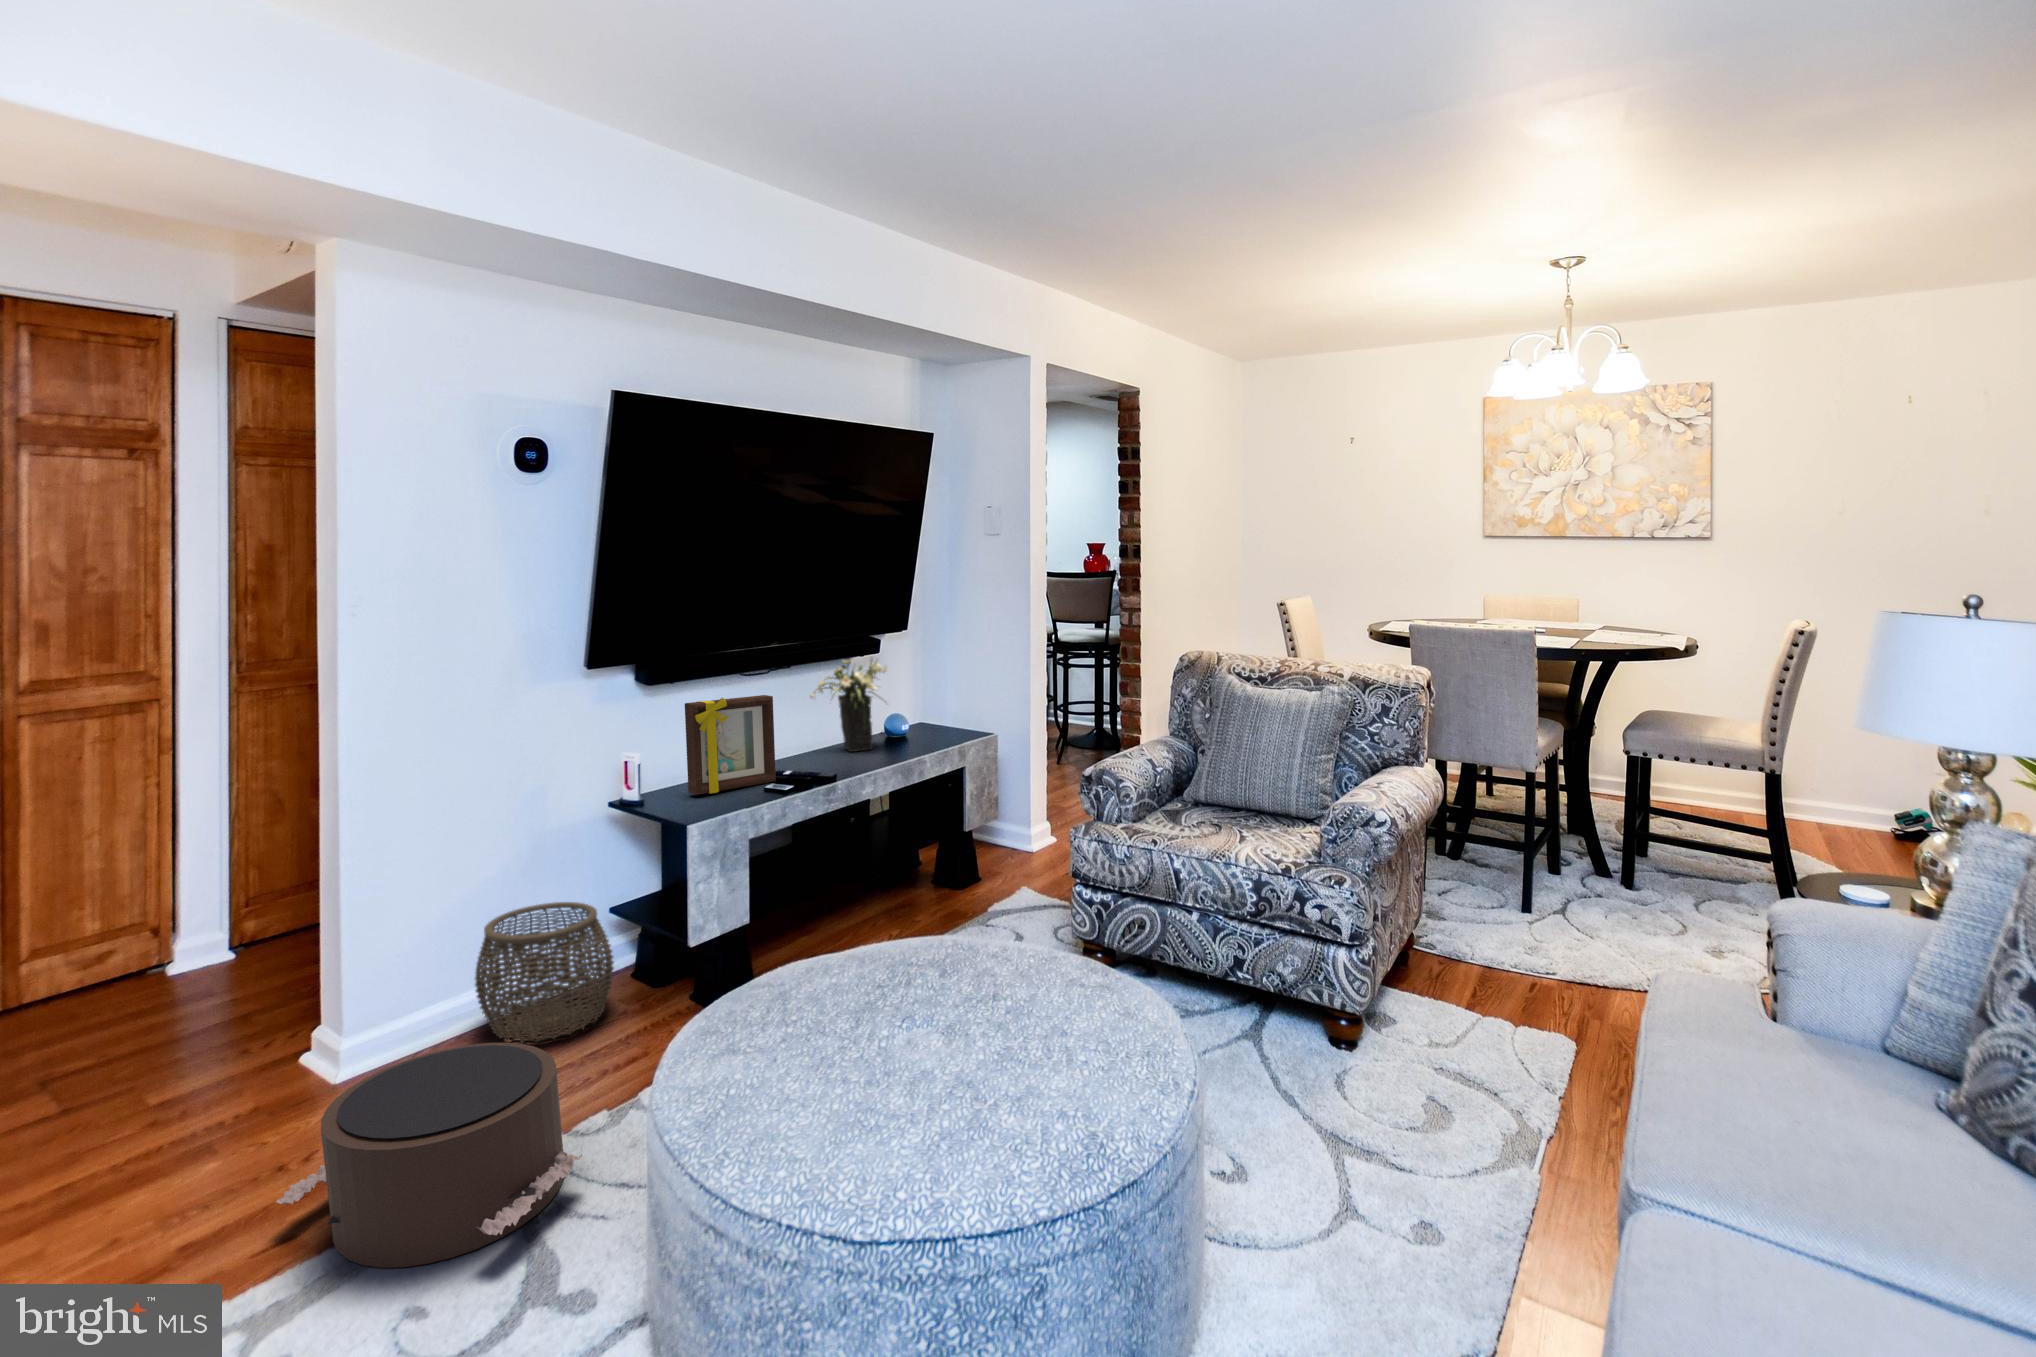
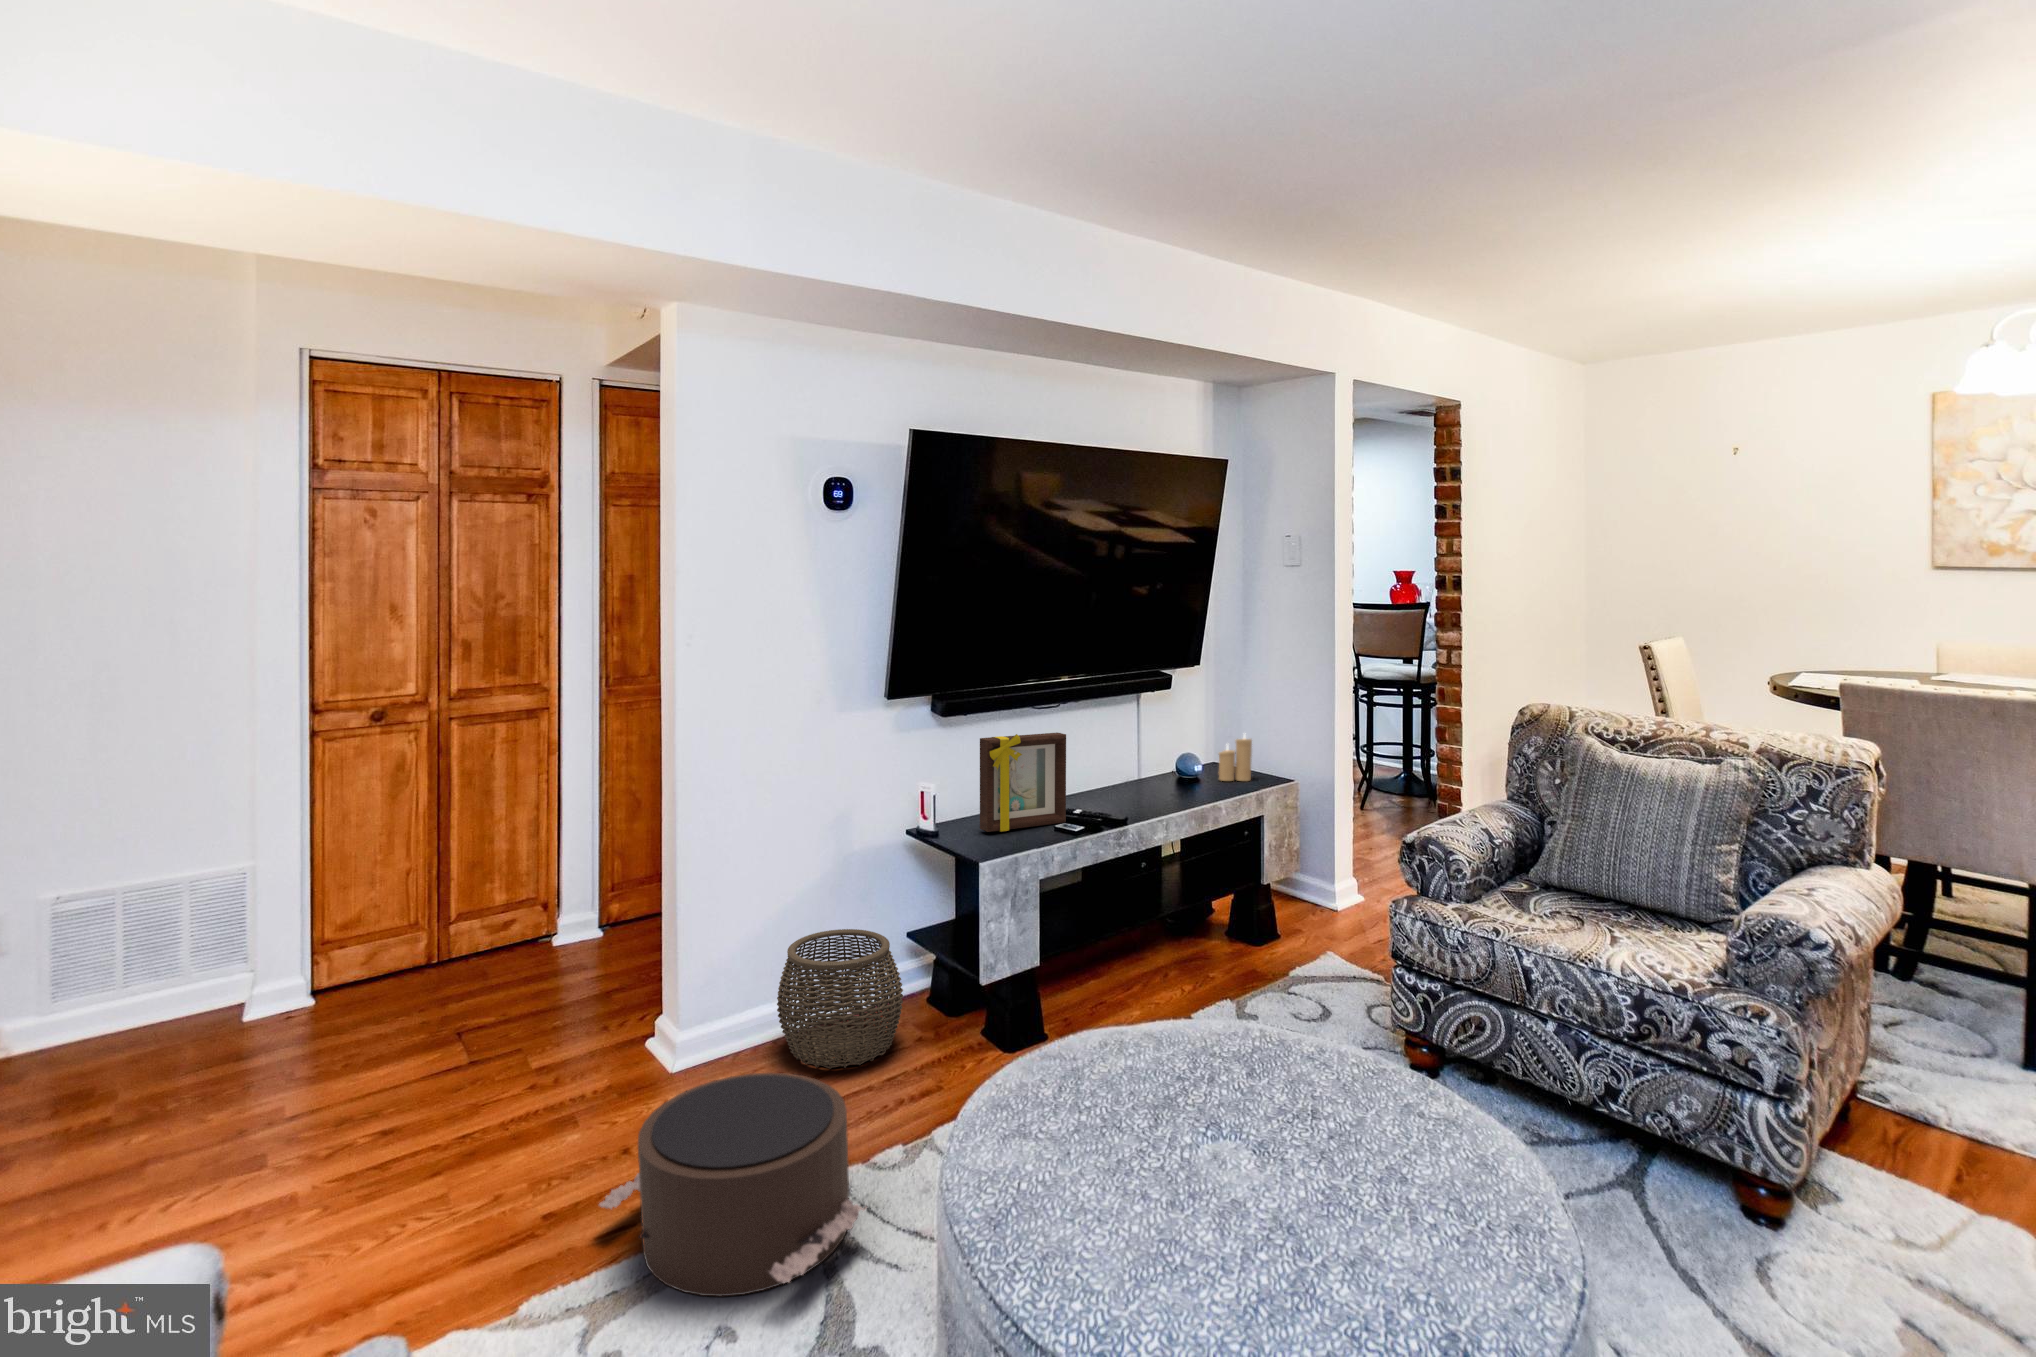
flower arrangement: present [810,660,887,752] -> none [1102,695,1184,794]
candle: none [922,690,953,736] -> present [1219,734,1252,781]

